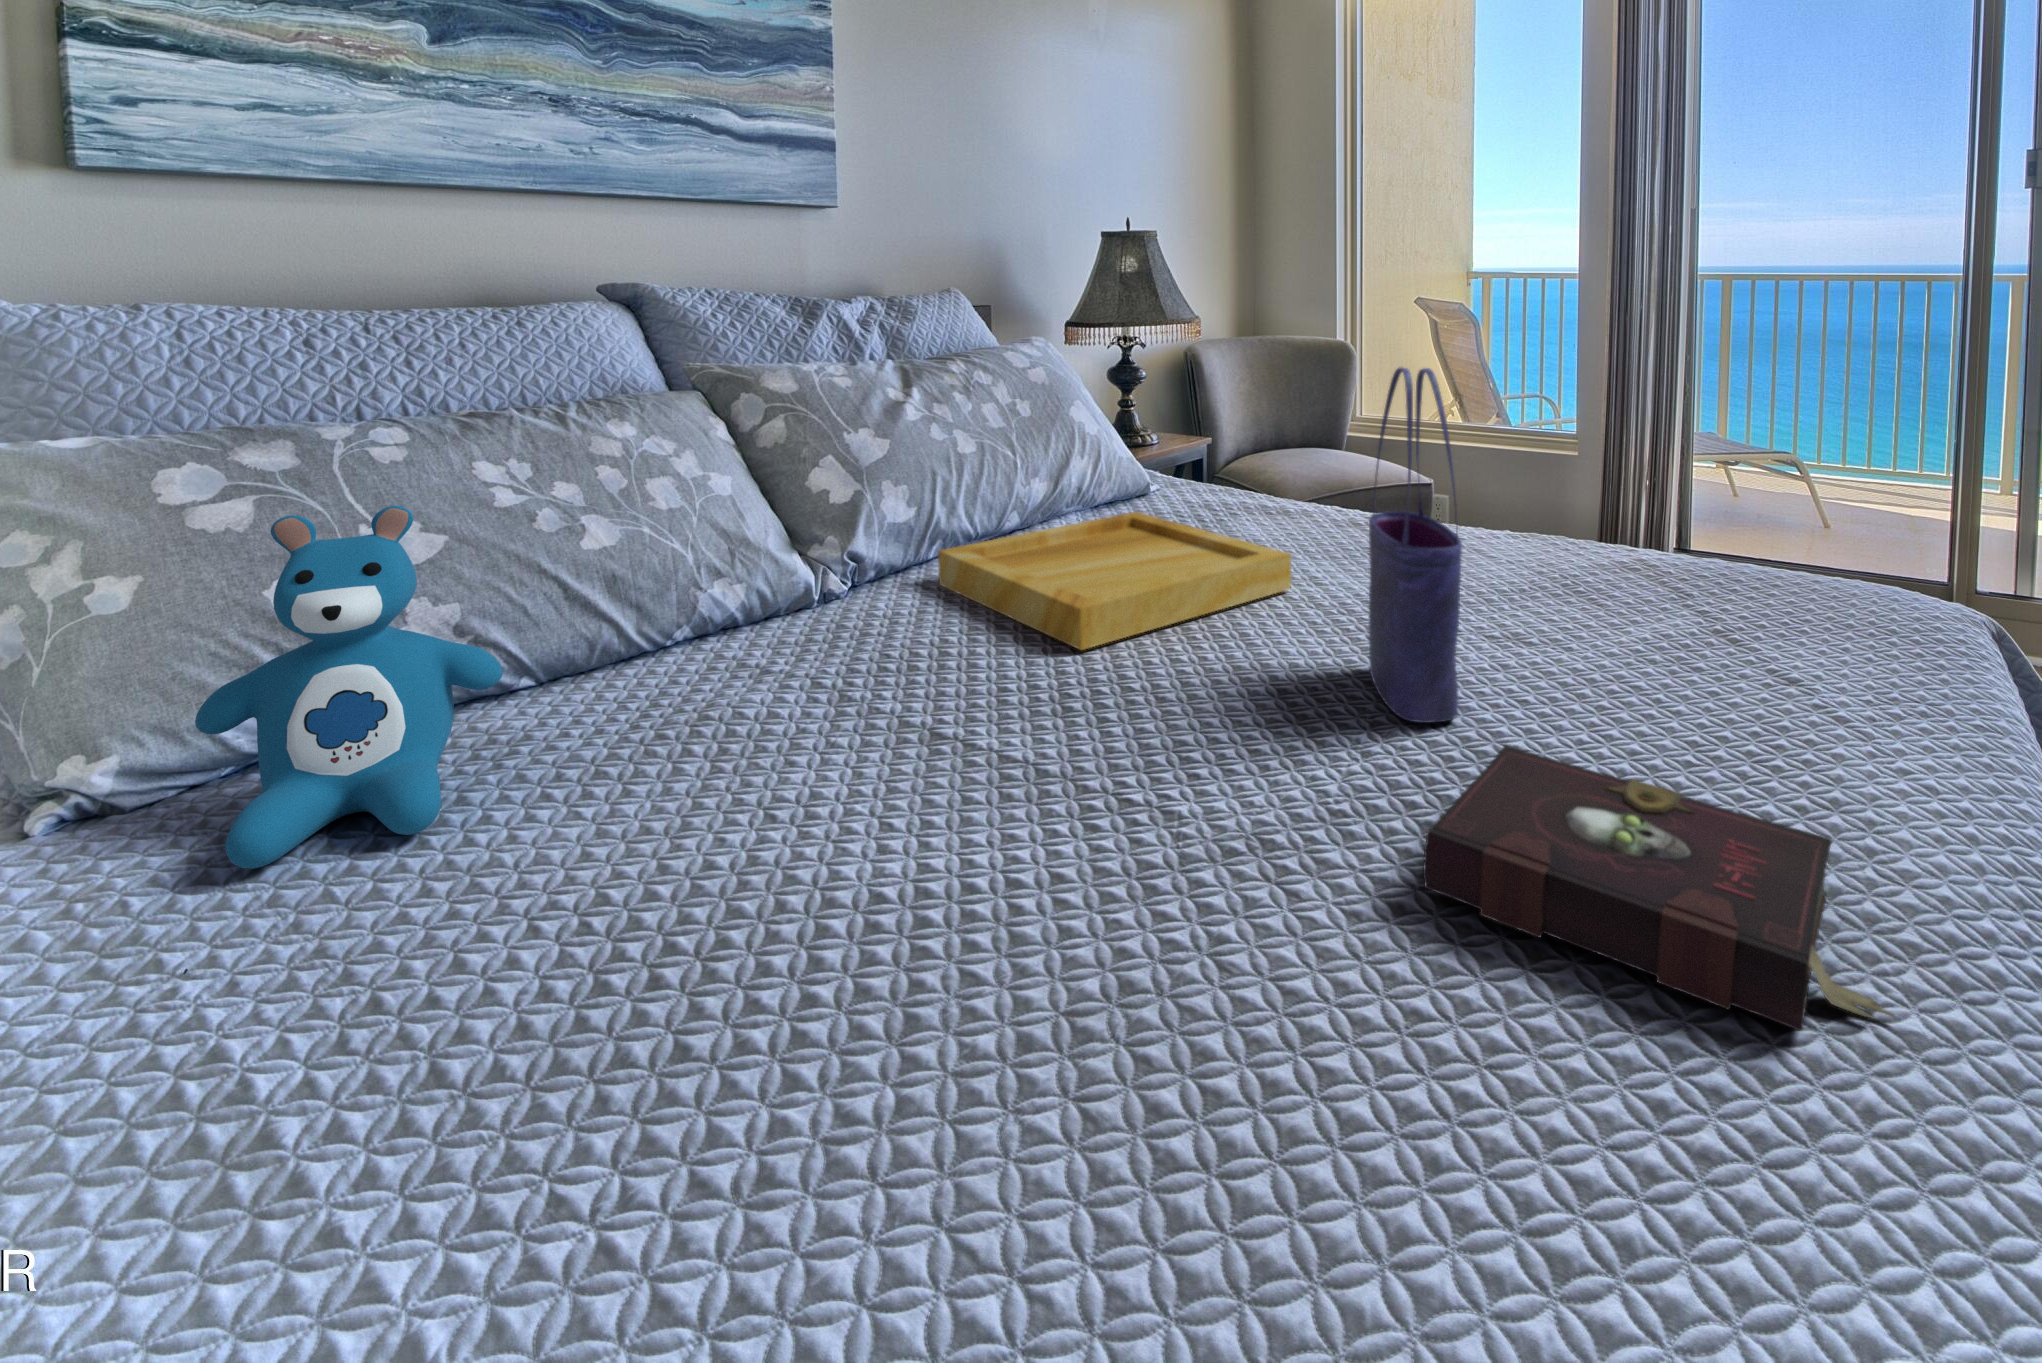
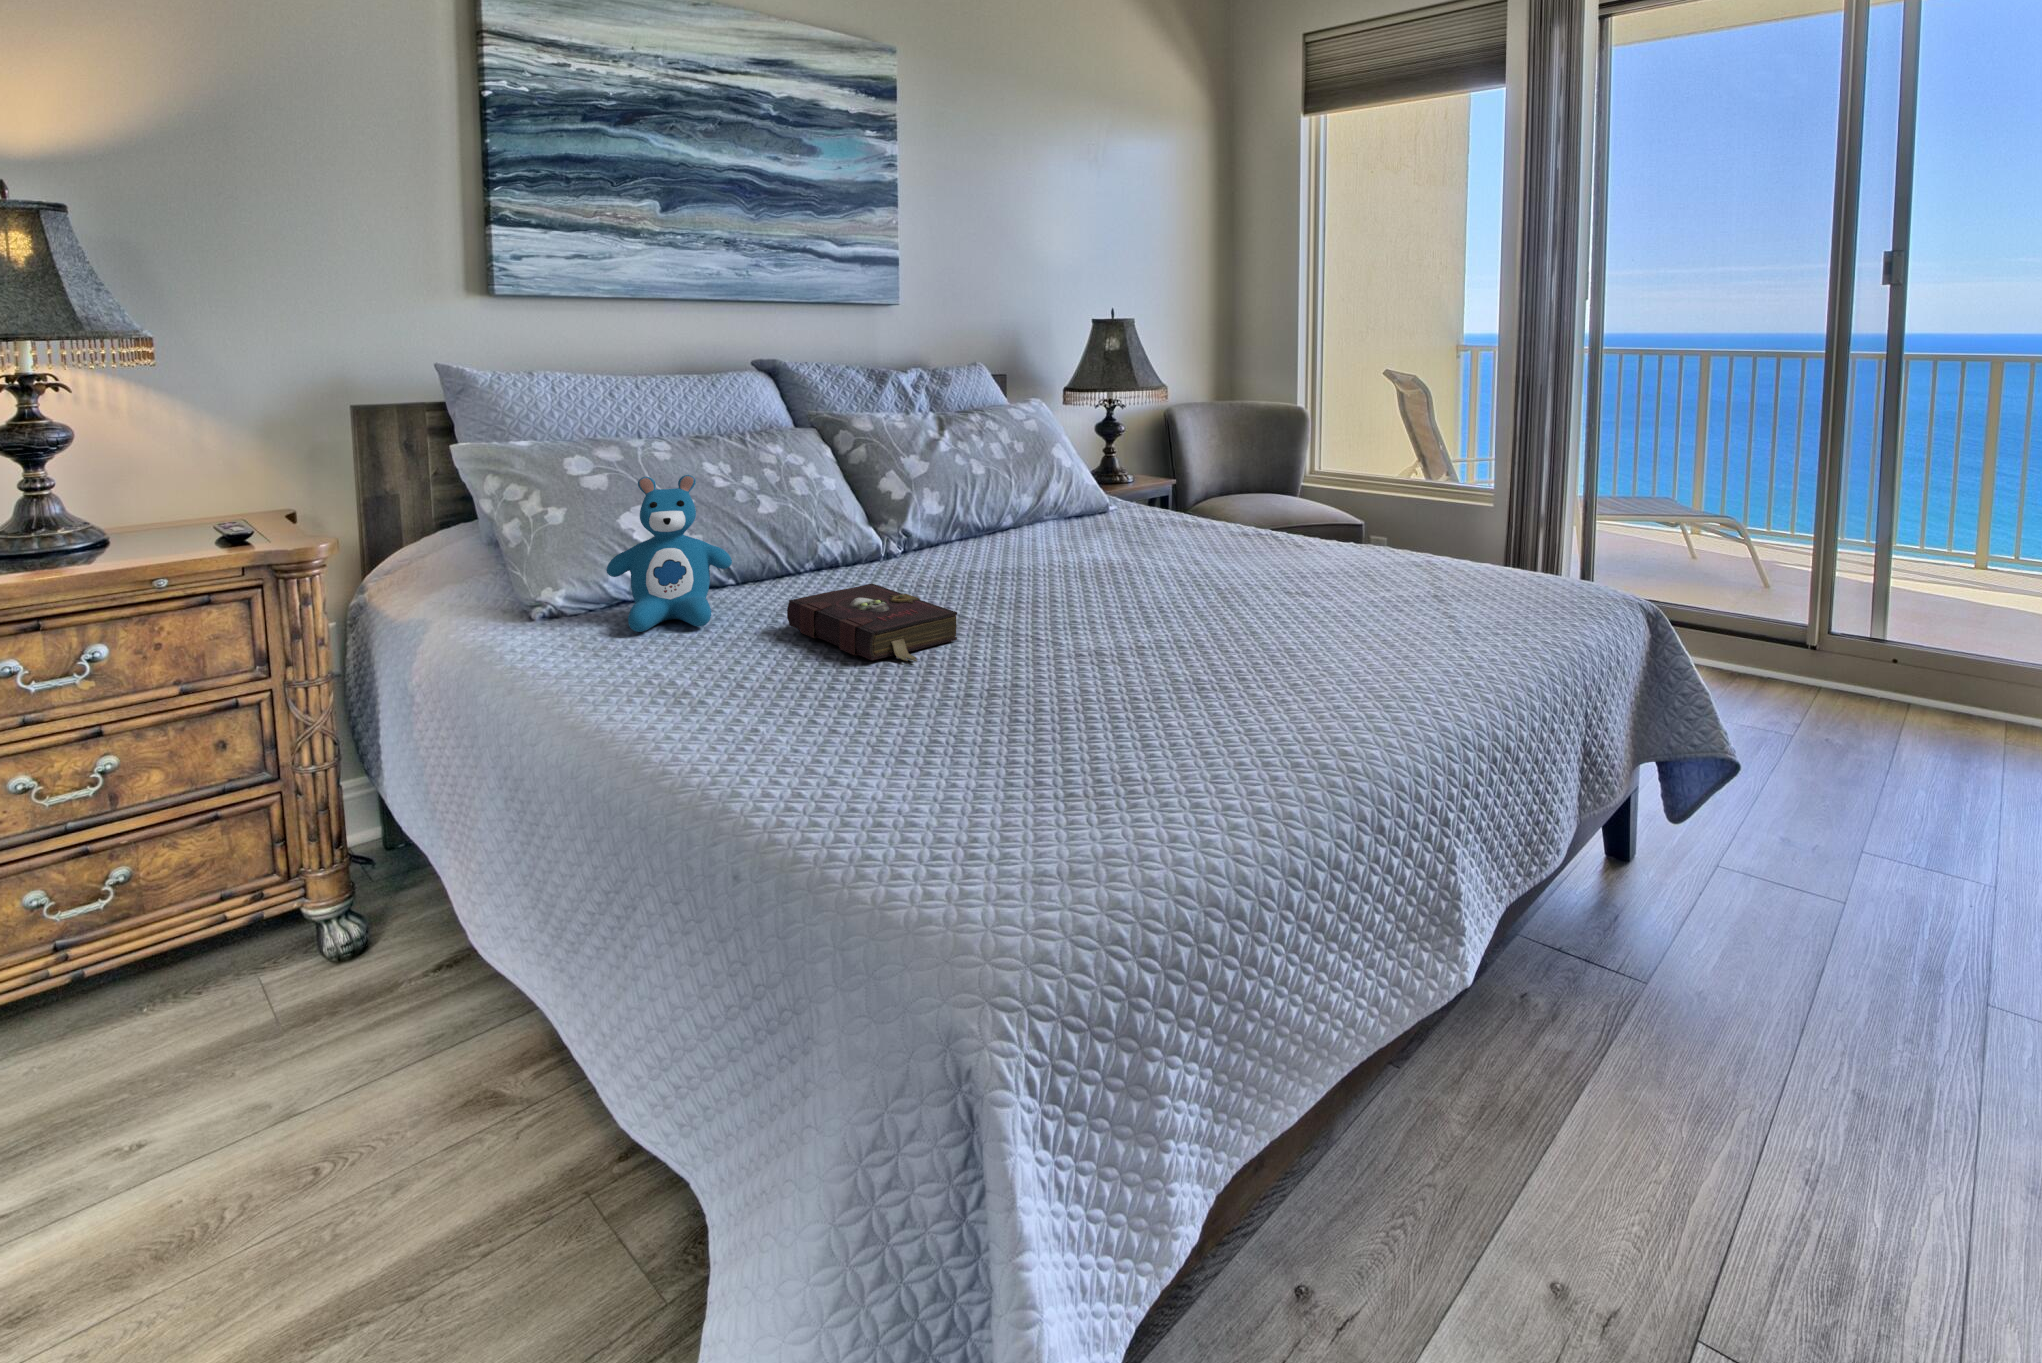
tote bag: present [1369,367,1462,723] -> none [1193,418,1237,620]
tray: present [938,512,1291,650] -> none [955,517,1174,583]
book: present [1423,745,1894,1031] -> present [787,583,957,661]

